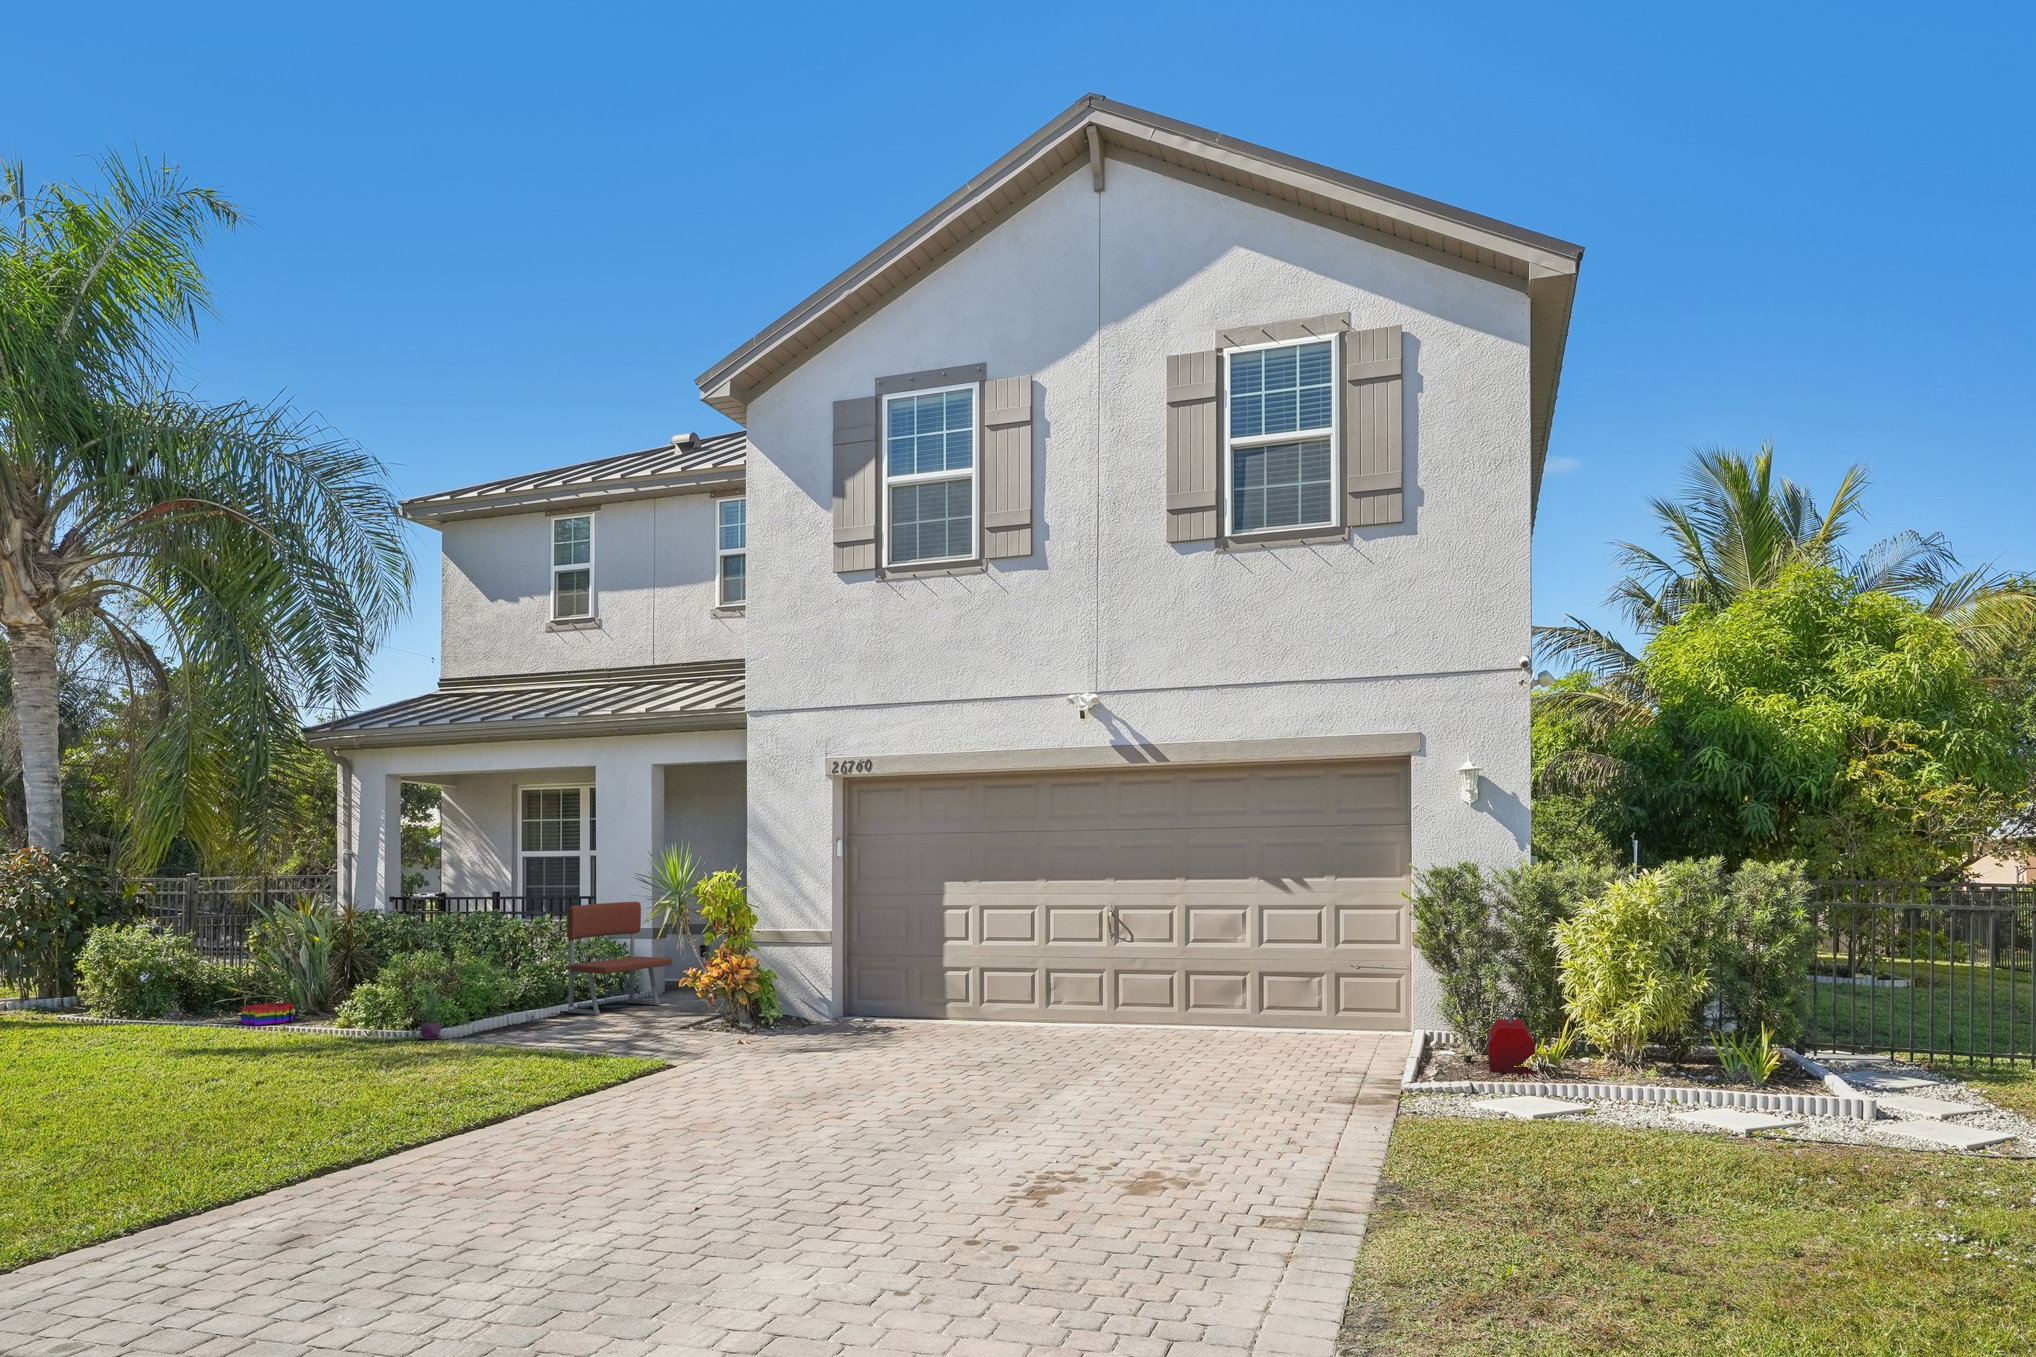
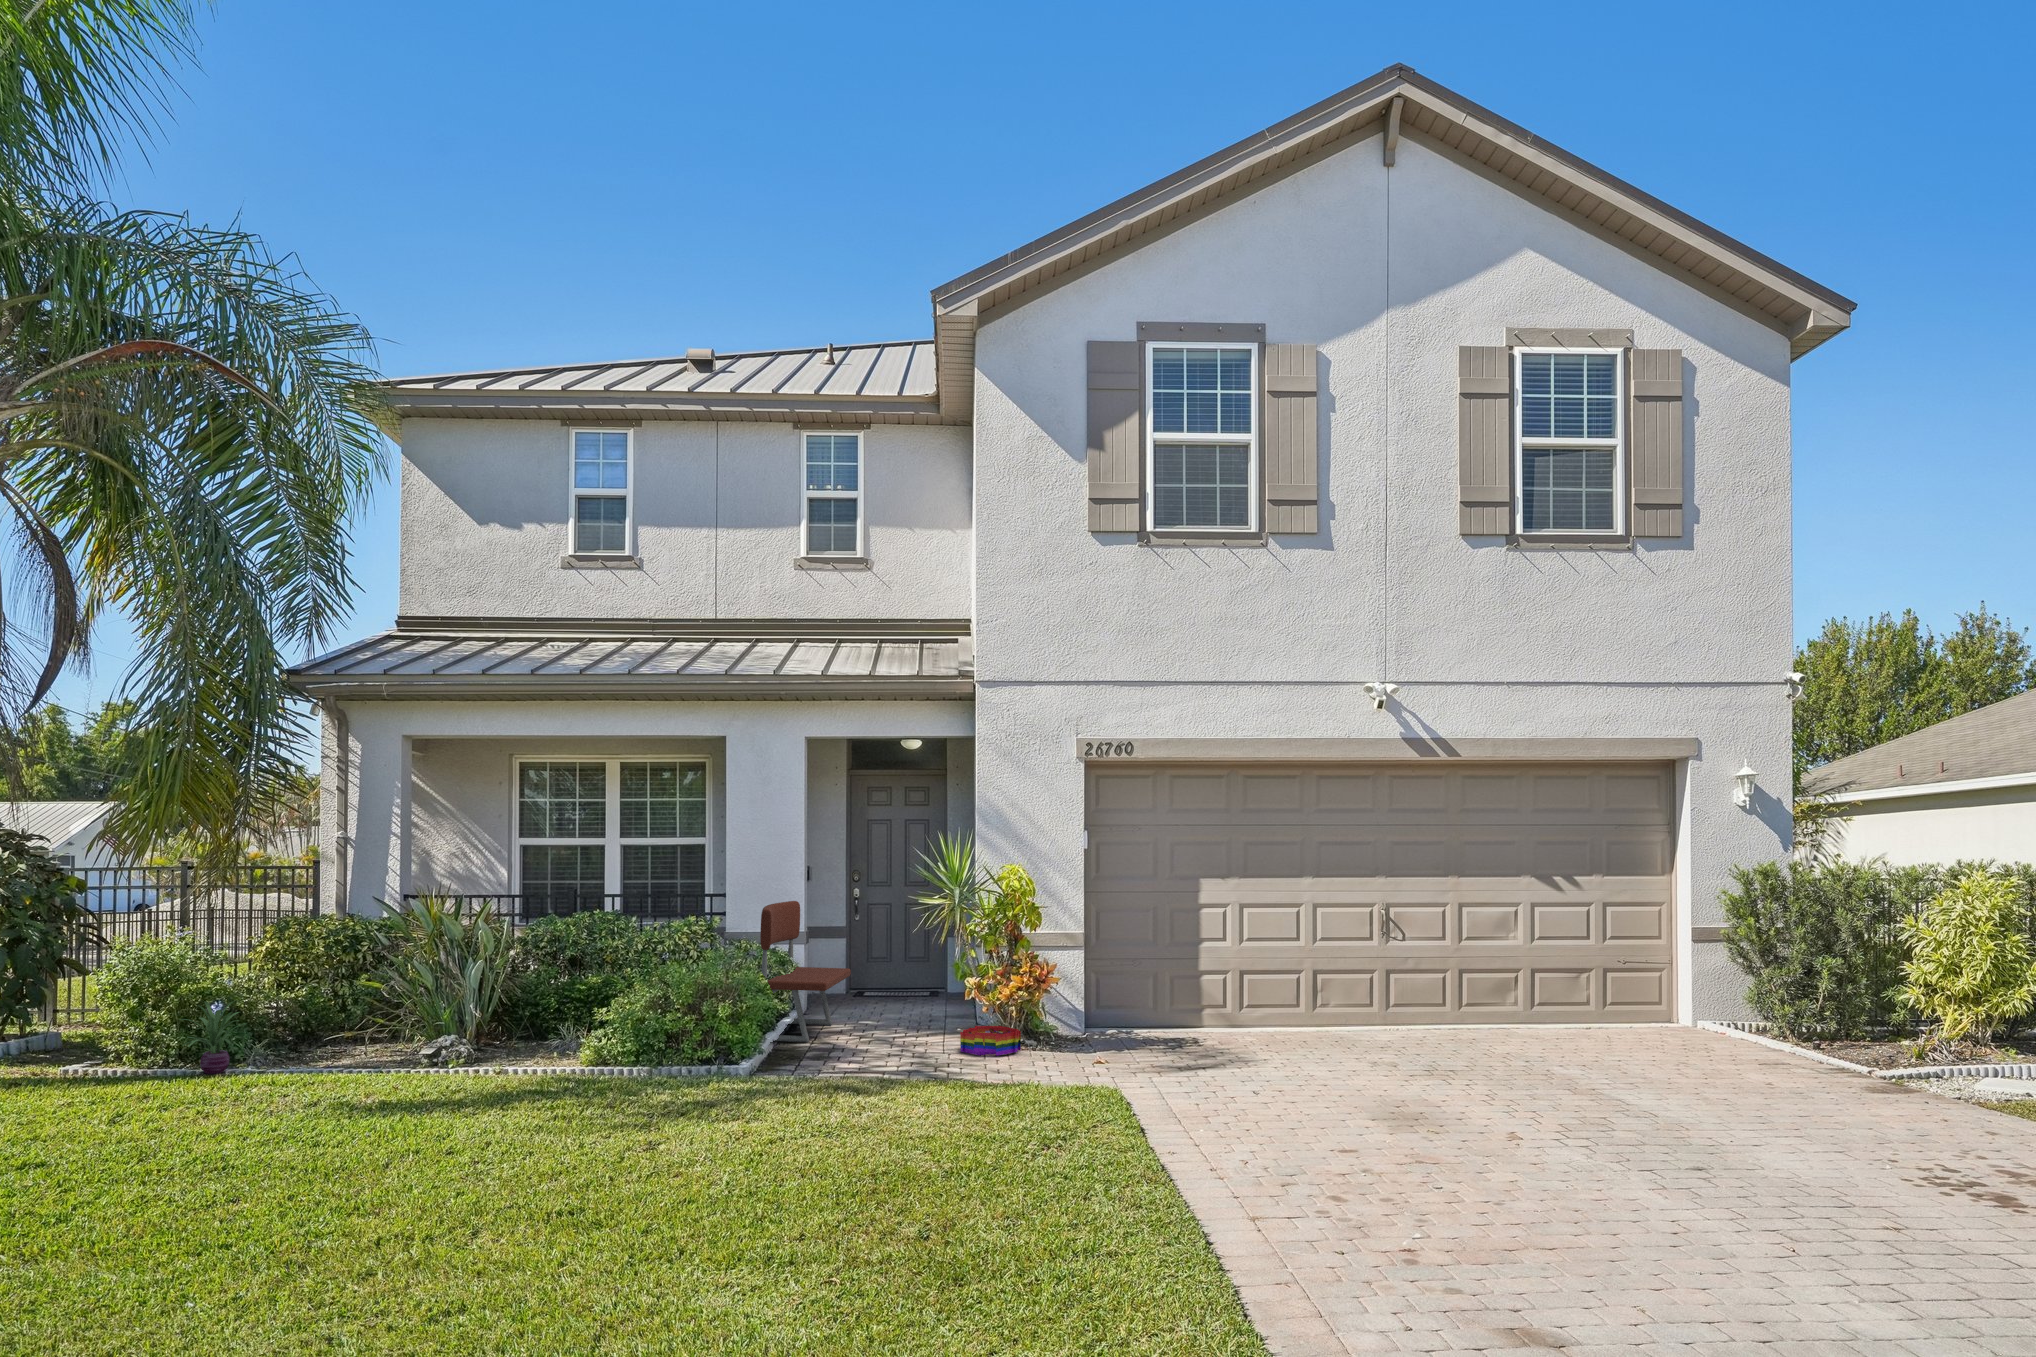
decorative plant: present [417,983,441,1040] -> present [182,1001,243,1074]
storage bin: present [240,1003,294,1025] -> present [960,1026,1021,1056]
toolbox: present [1487,1012,1536,1074] -> none [1822,1001,1902,1058]

